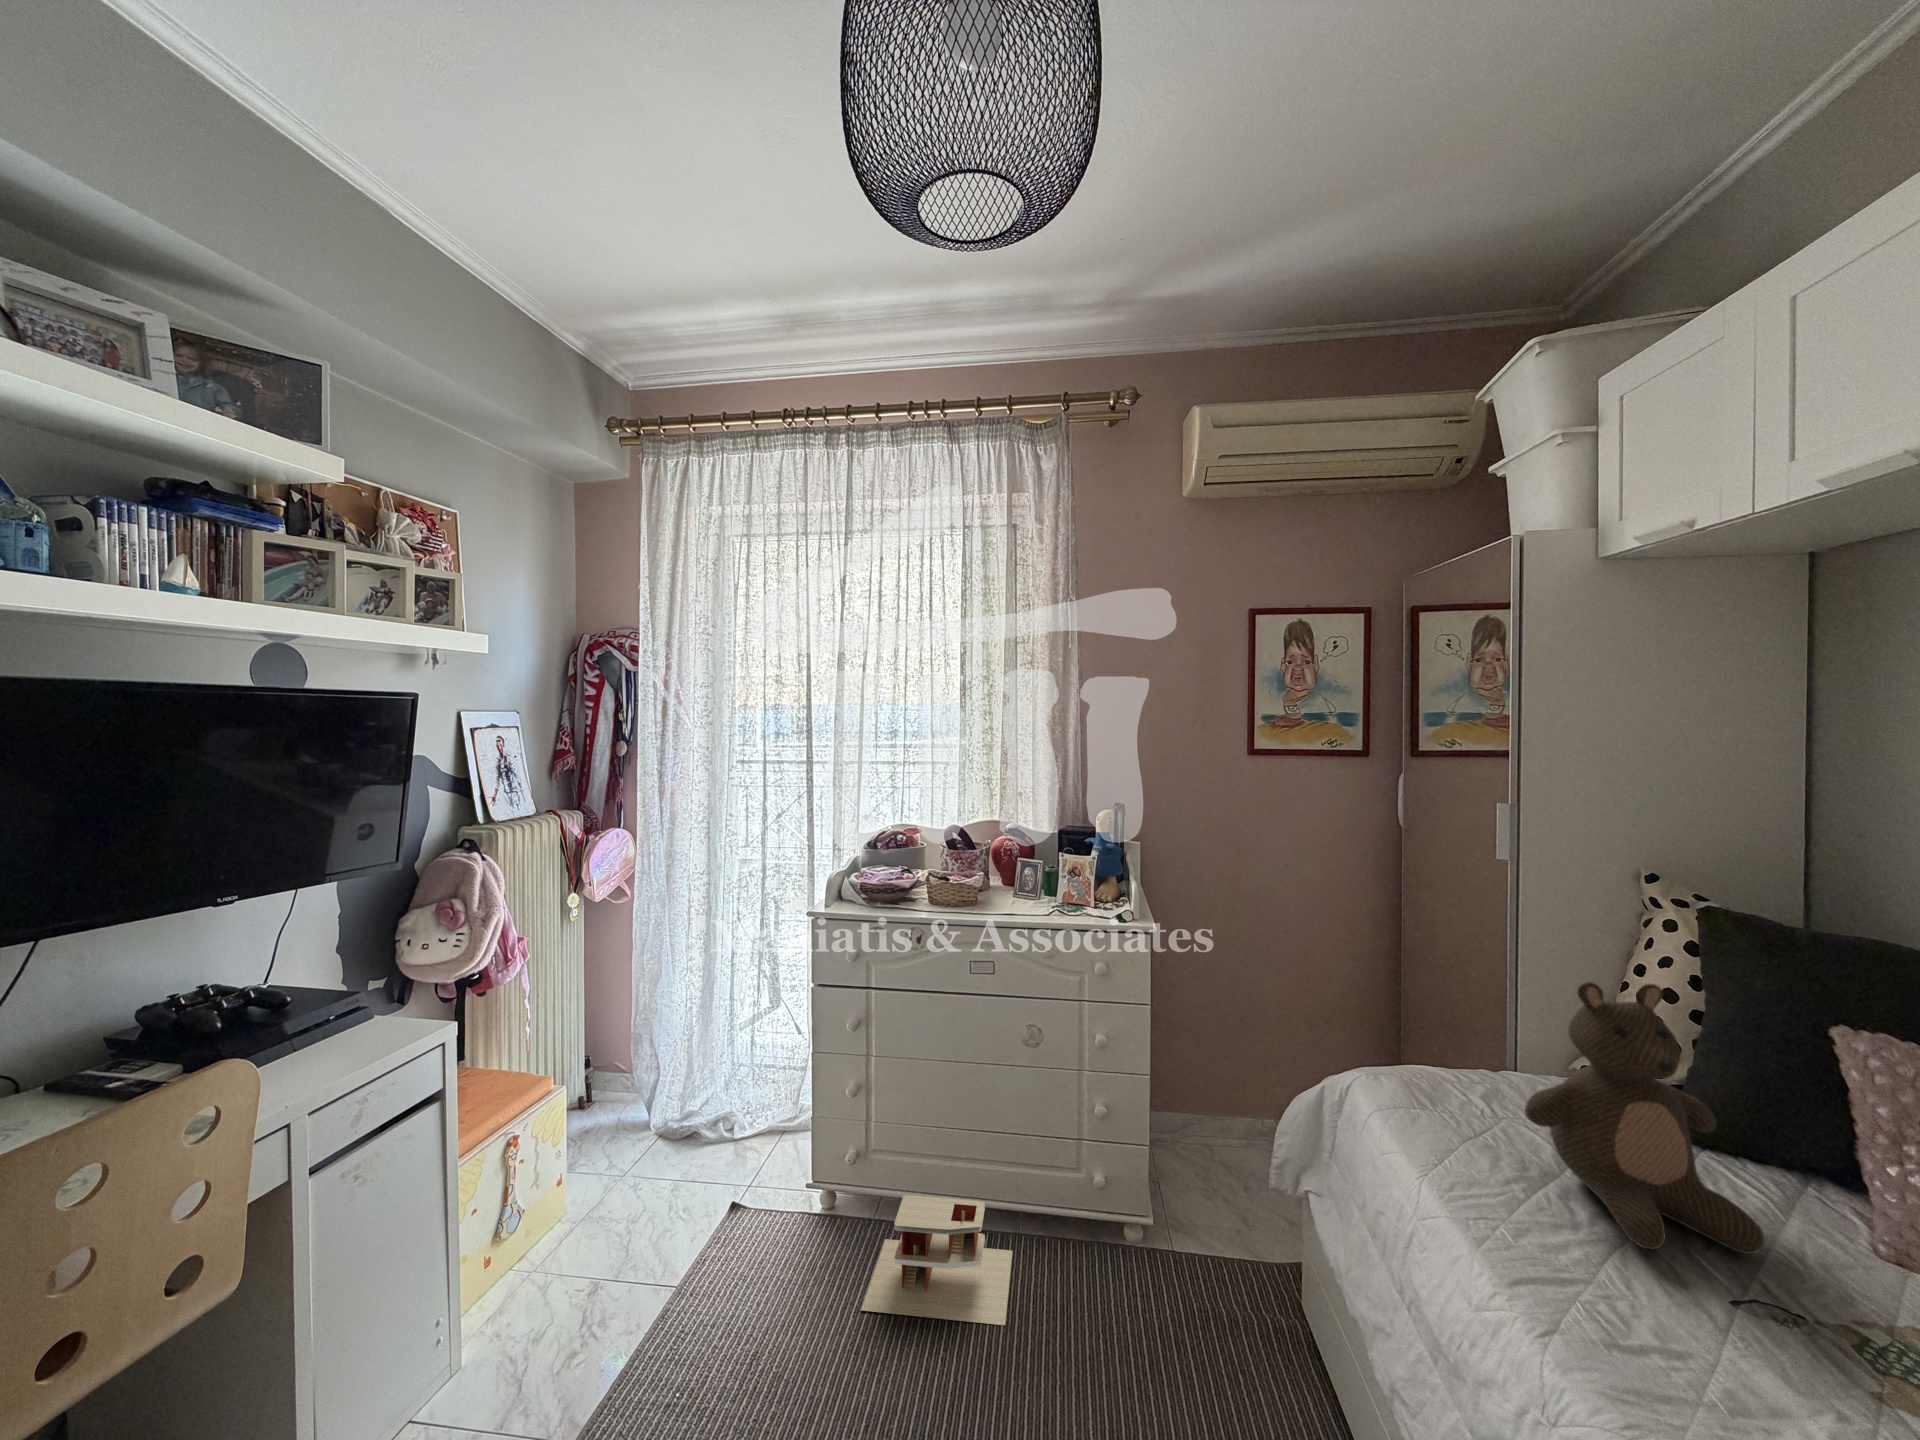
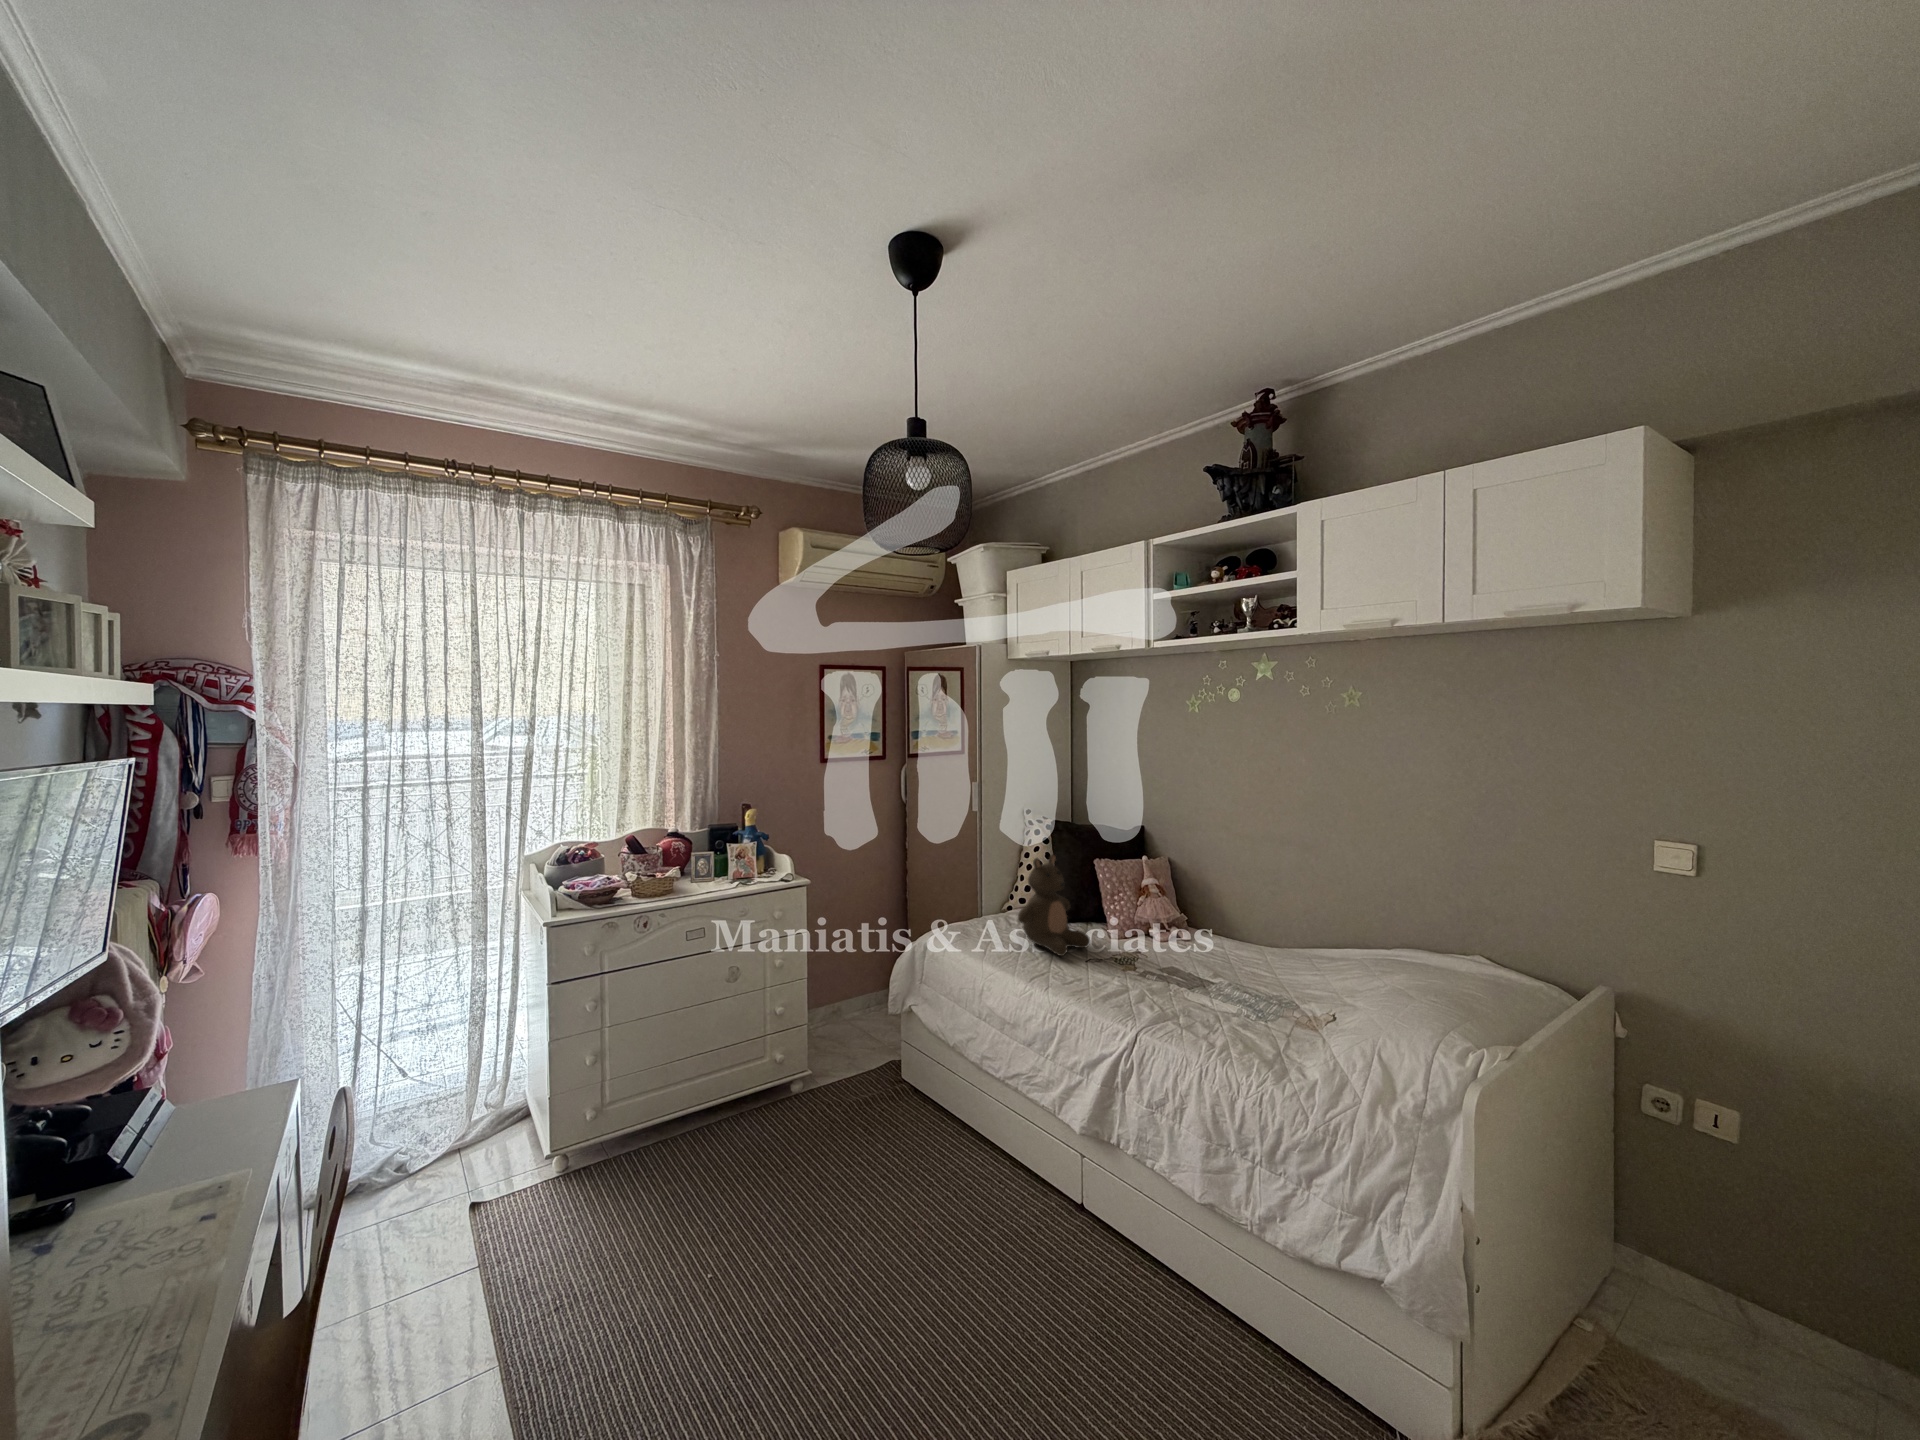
toy house: present [861,1195,1013,1325] -> none [628,1097,753,1201]

